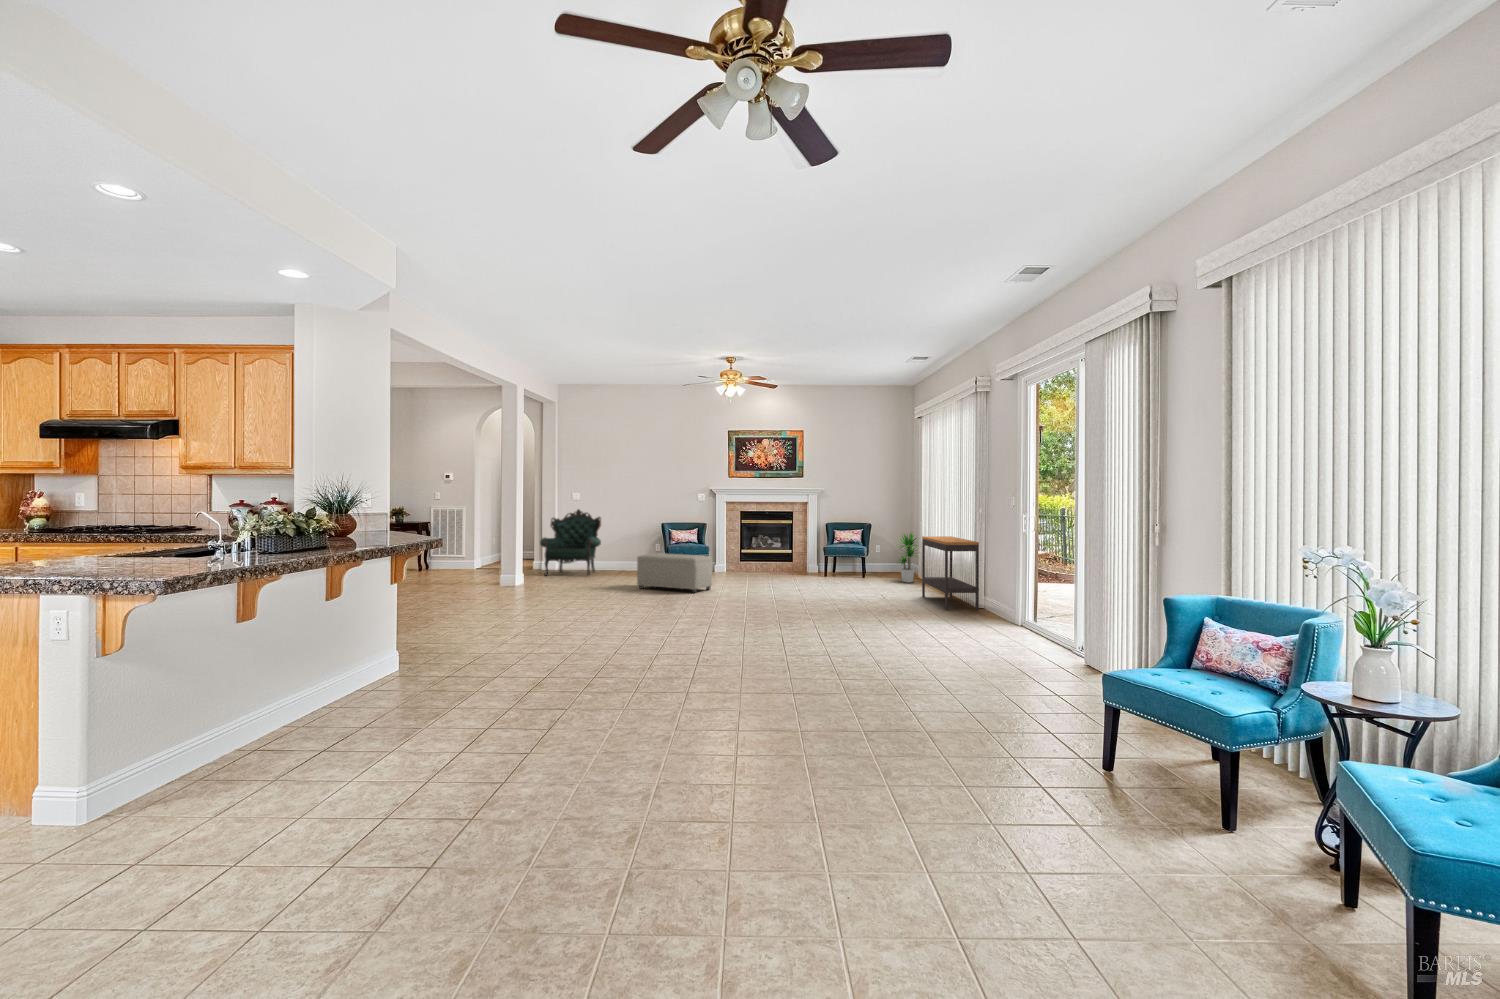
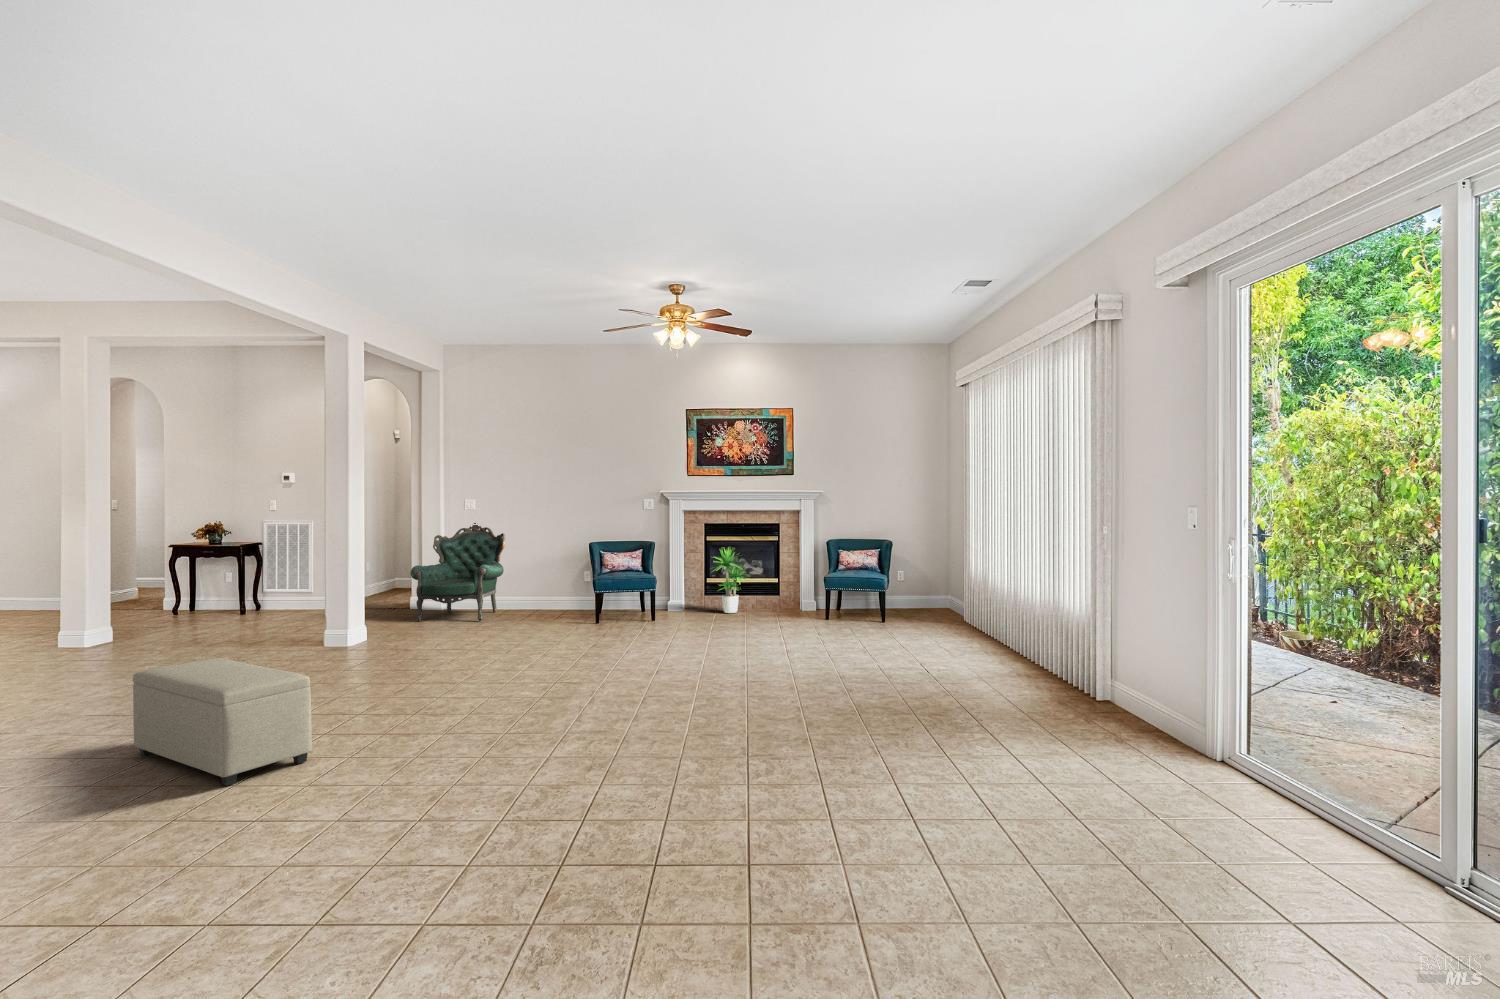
potted plant: present [899,533,919,583] -> present [715,548,744,613]
console table: present [922,536,979,610] -> none [974,569,1081,705]
ottoman: present [637,553,712,593] -> present [133,658,312,786]

